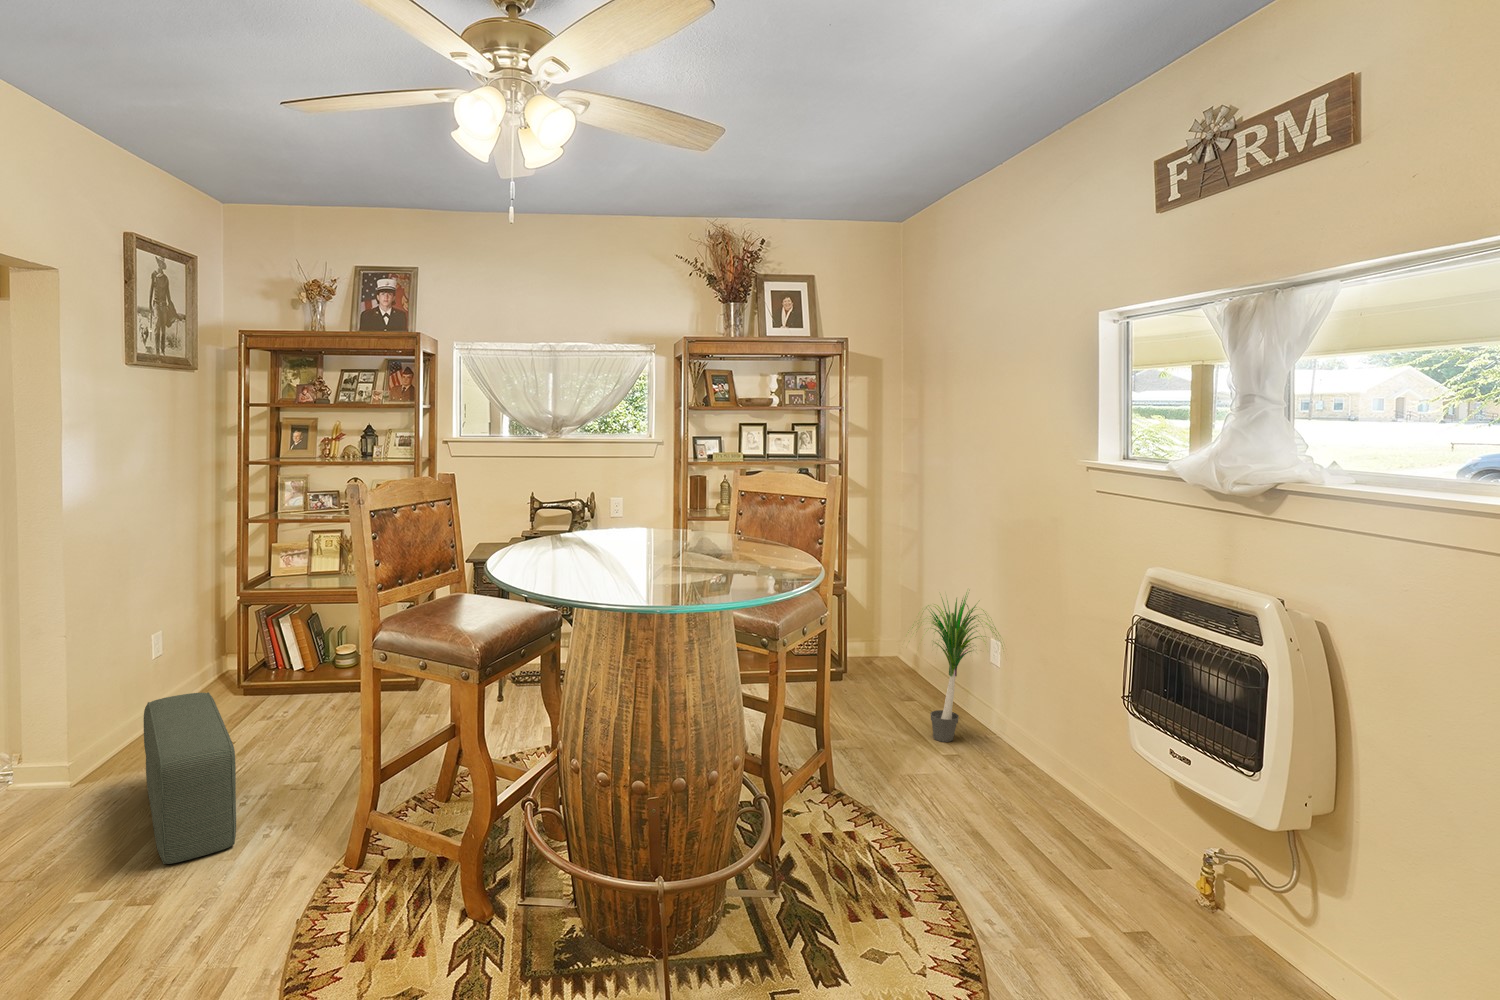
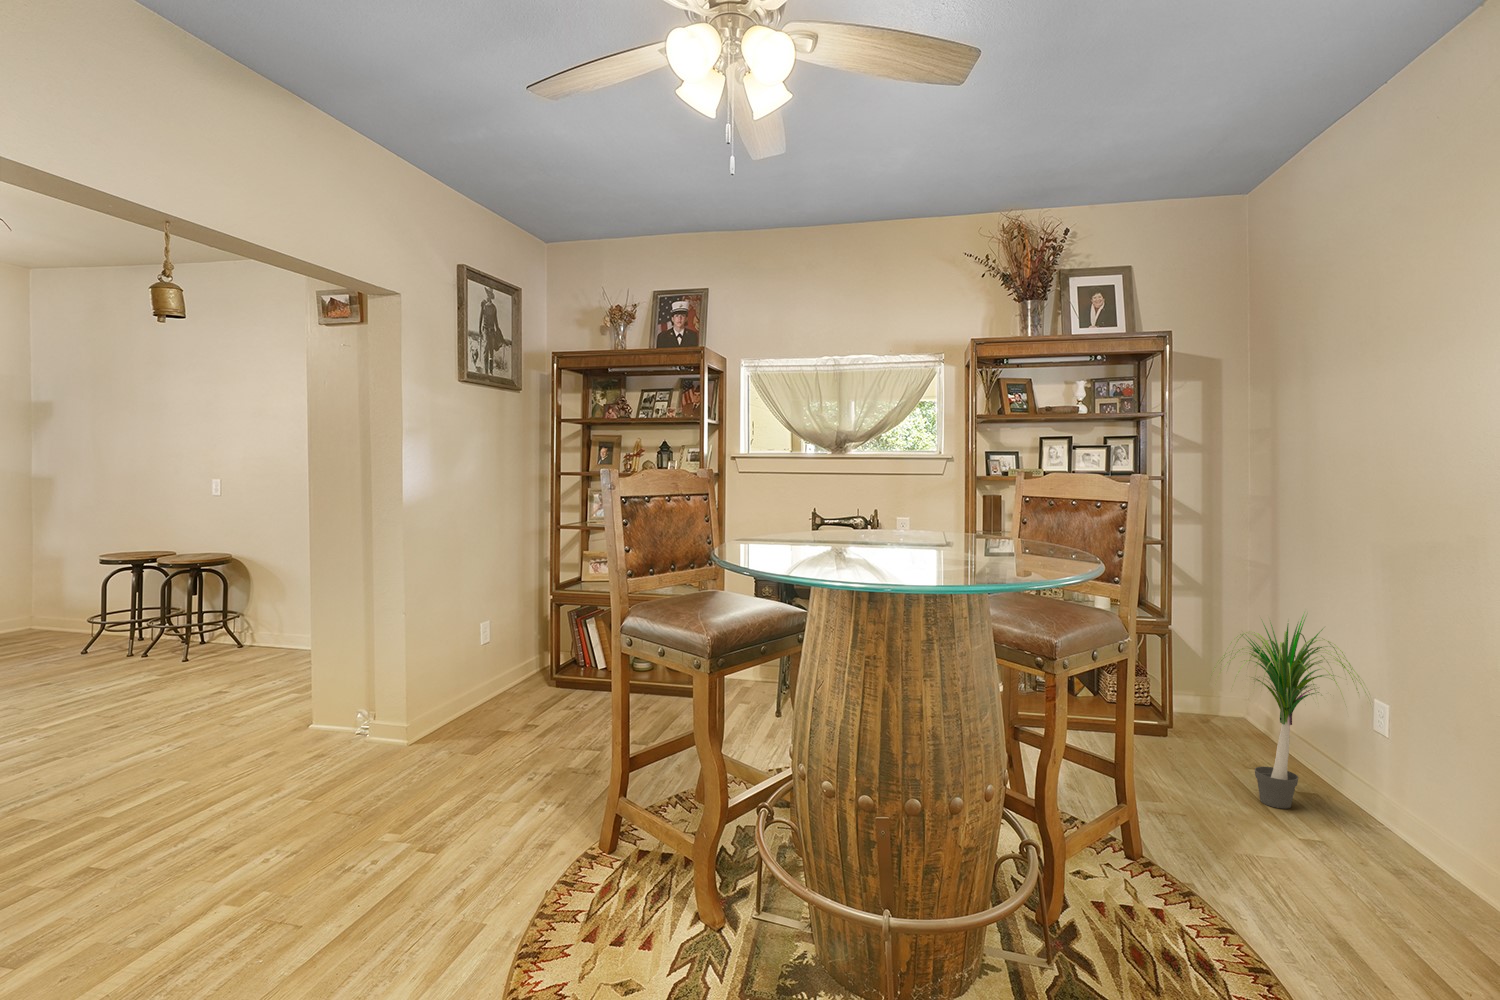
pouf: present [144,692,236,864] -> none [460,673,522,817]

